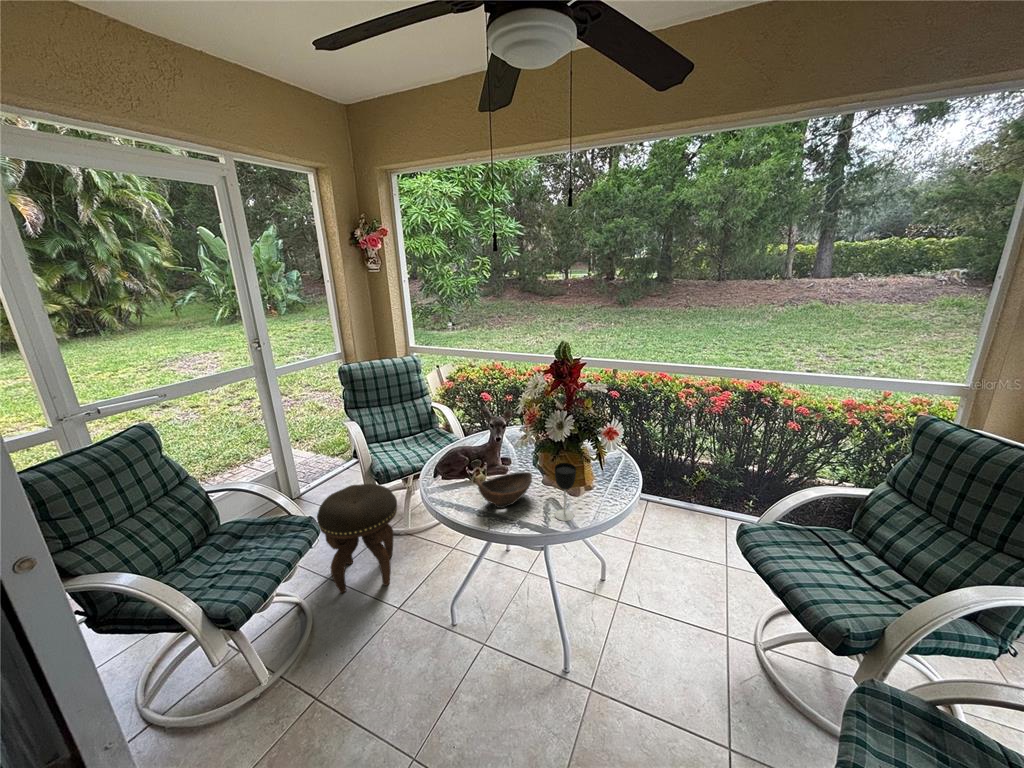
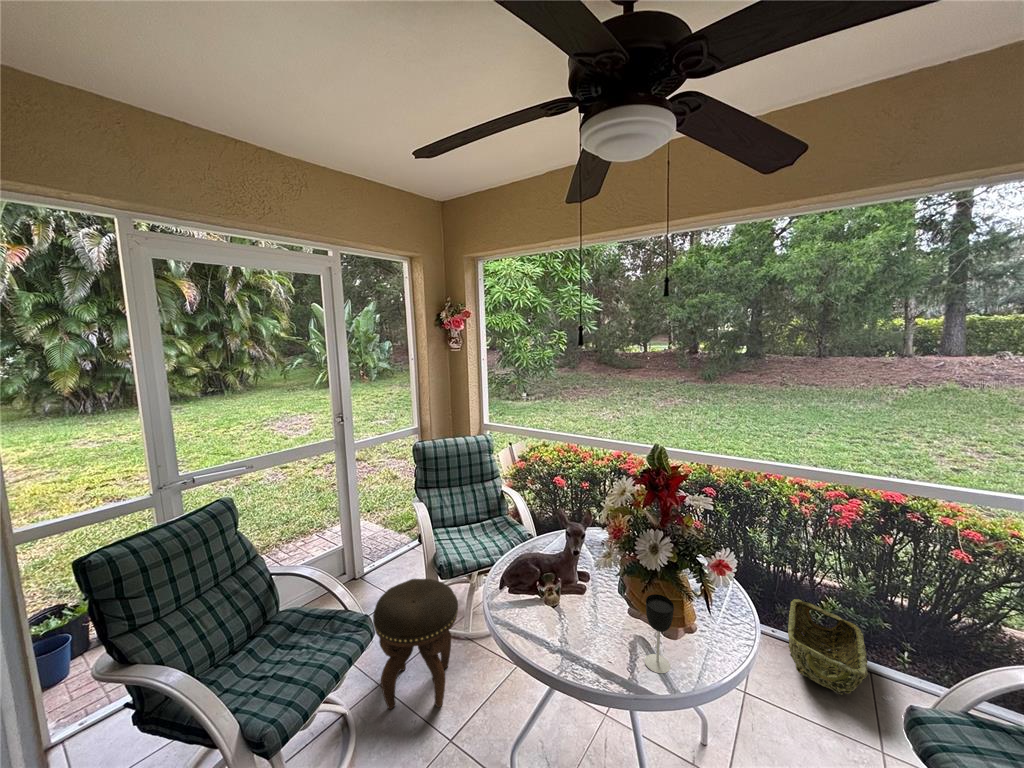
woven basket: none [669,471,723,533] -> present [788,599,868,695]
bowl: present [477,472,532,508] -> none [550,593,616,640]

